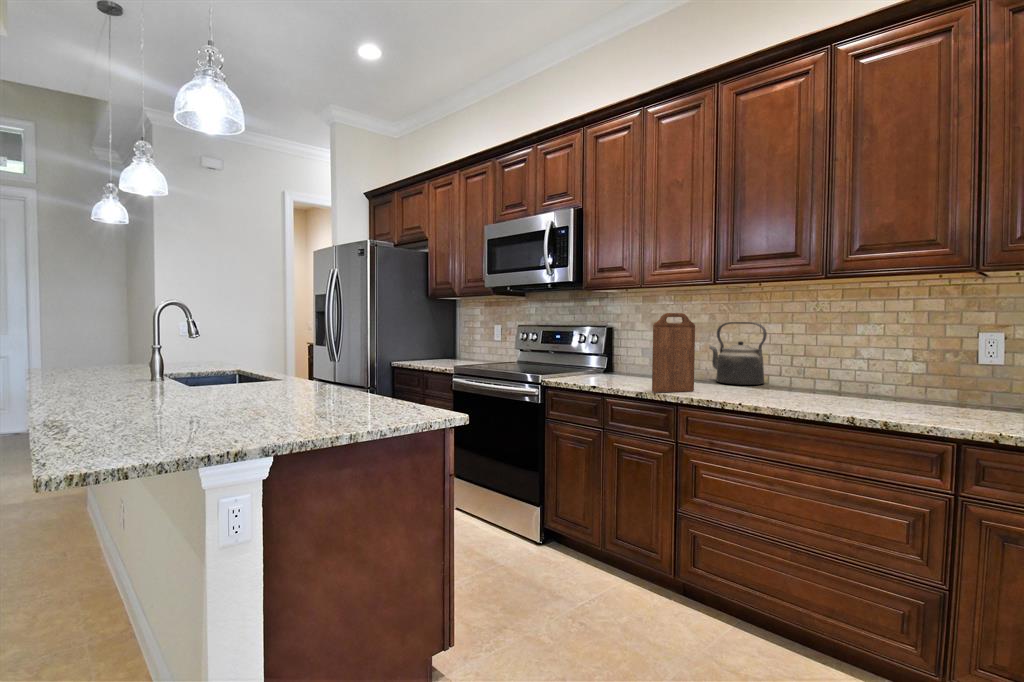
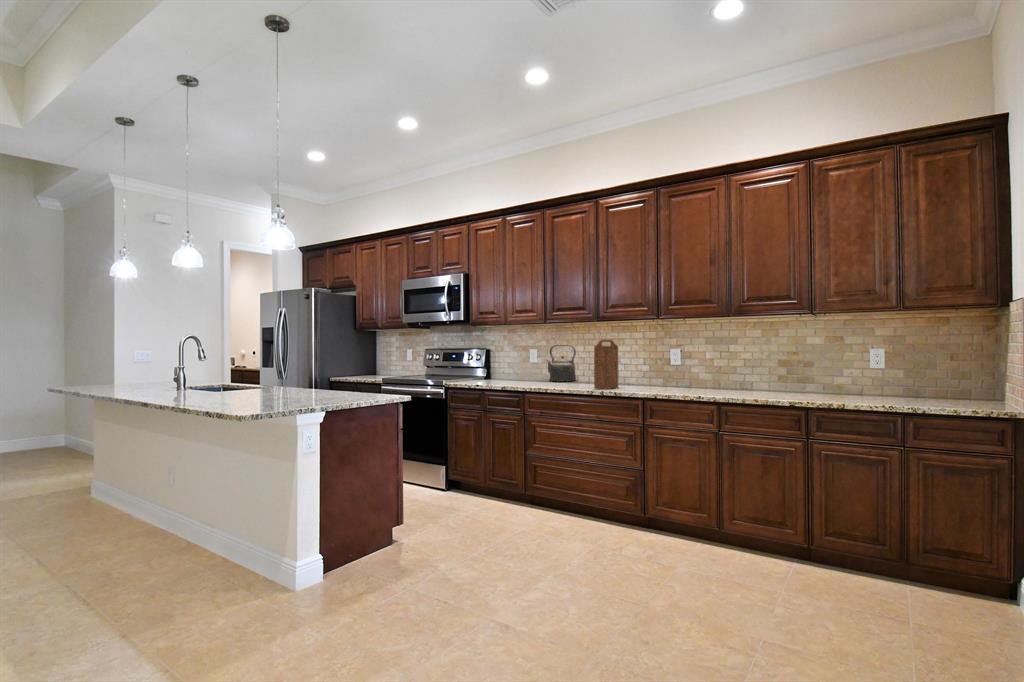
cutting board: present [652,313,695,392] -> present [594,339,618,389]

